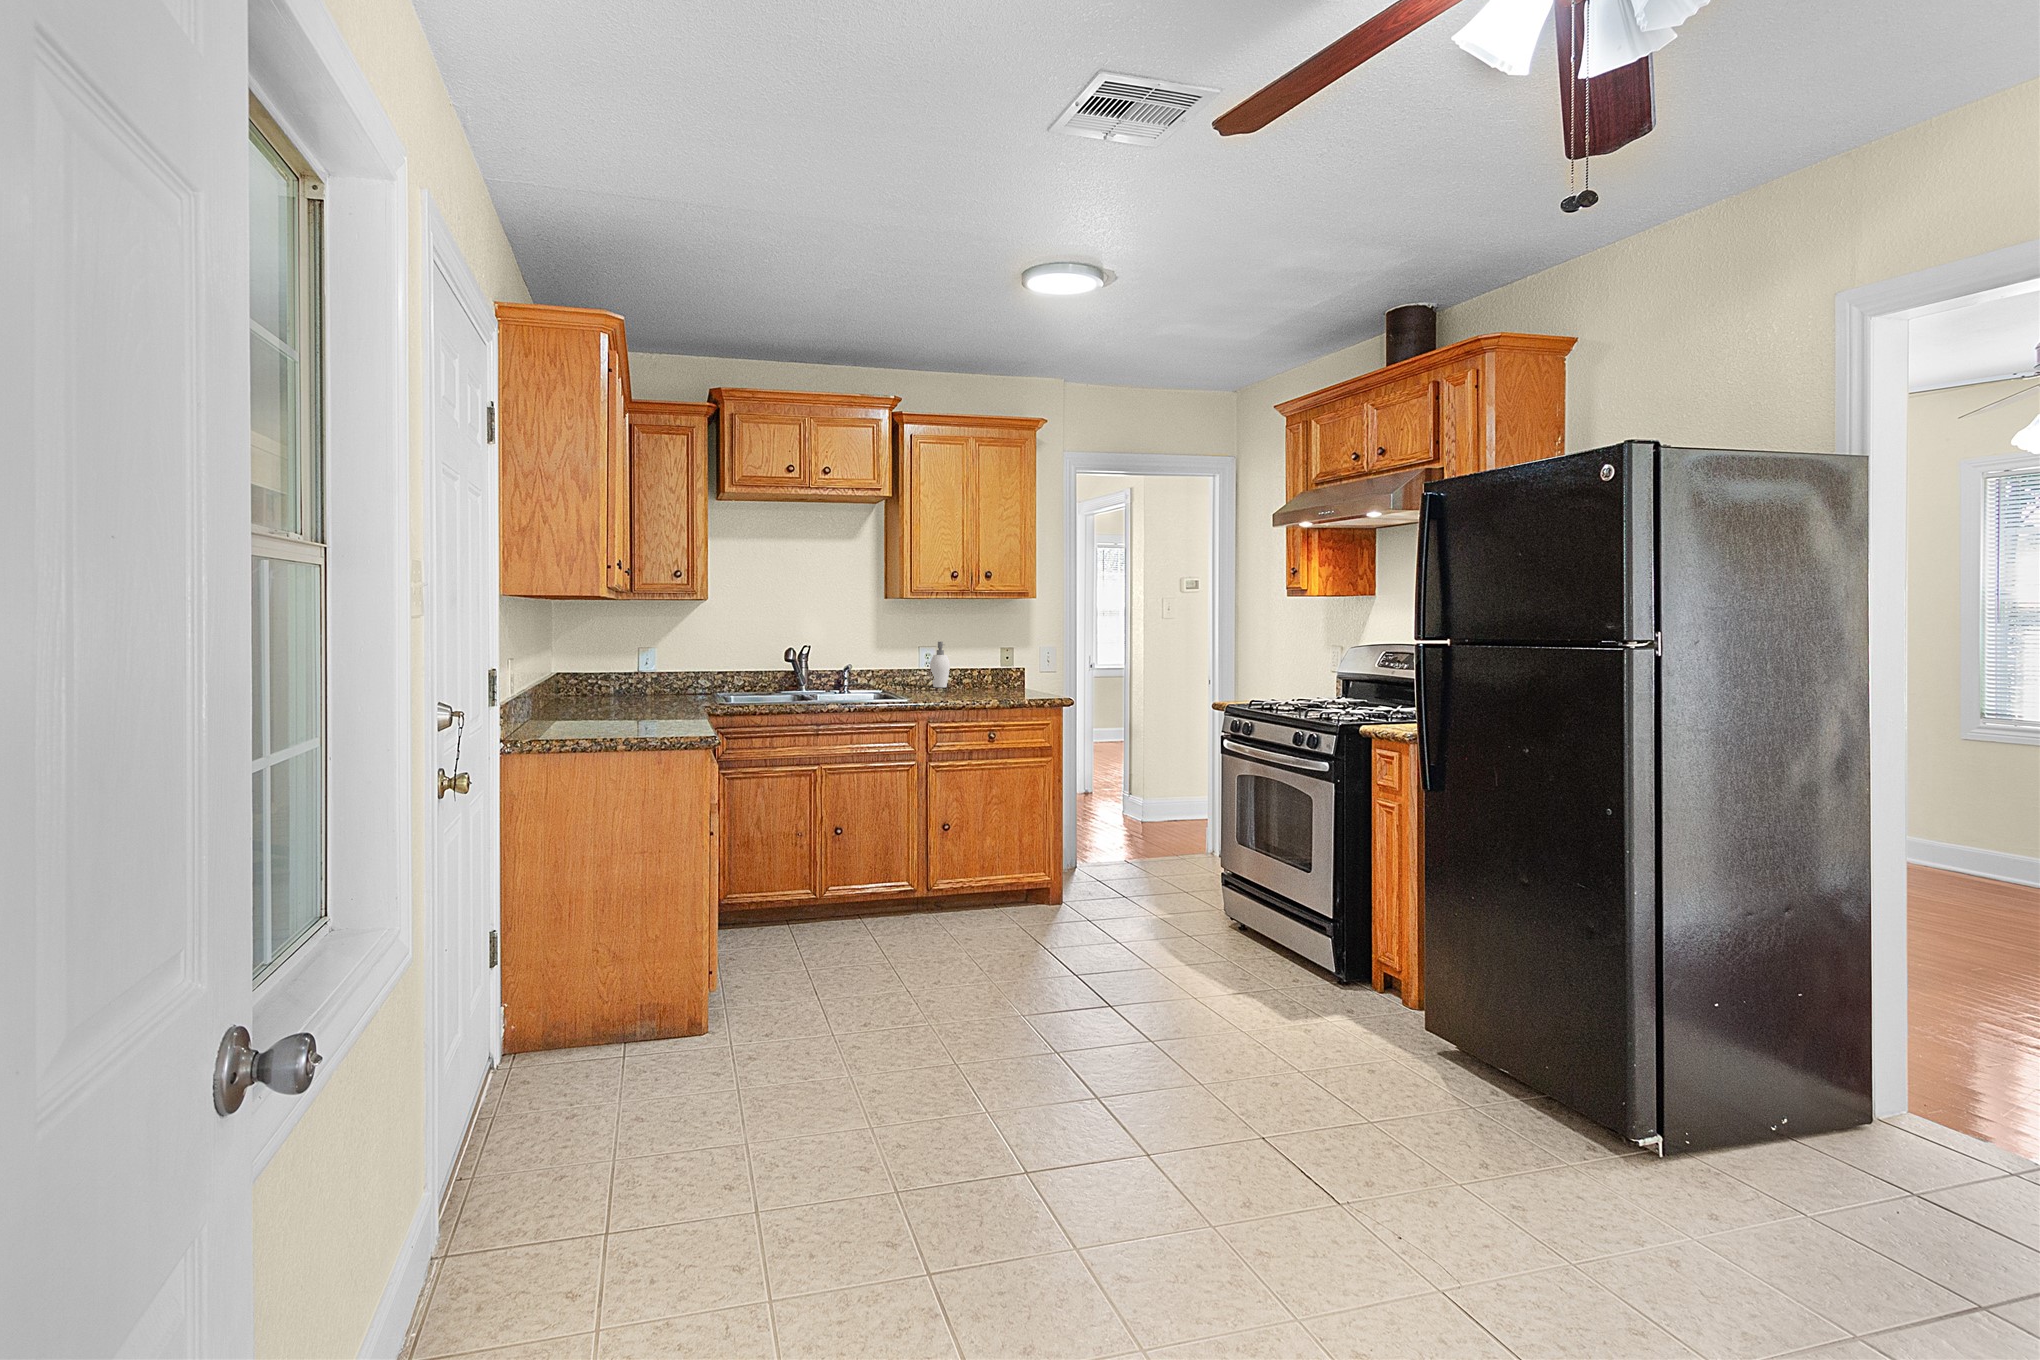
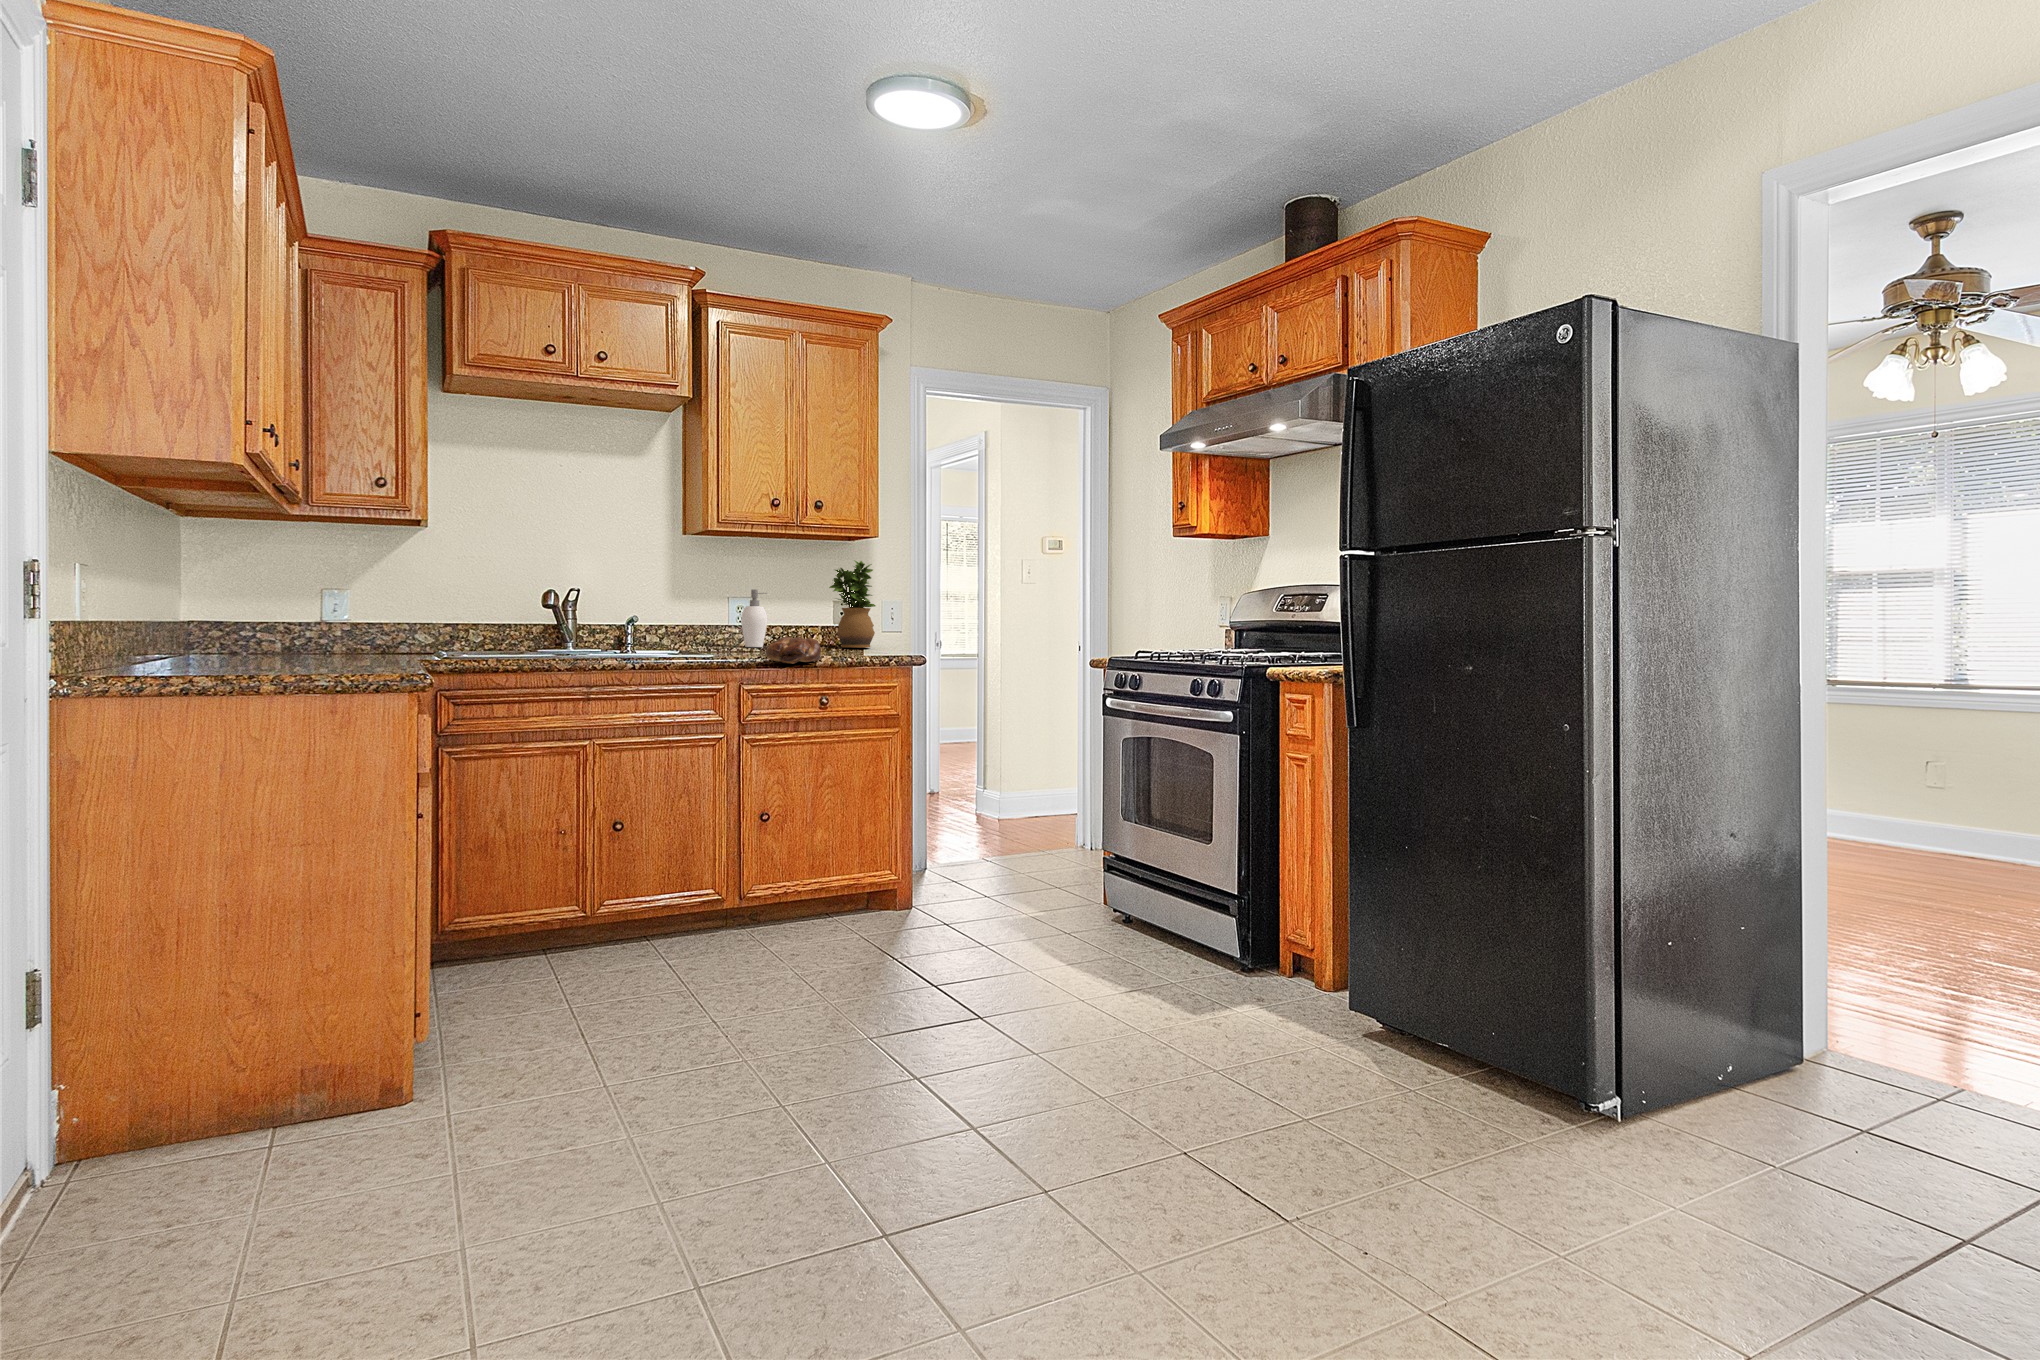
potted plant: none [998,616,1036,687] -> present [829,560,876,647]
bread loaf: none [949,685,991,708] -> present [766,637,821,664]

